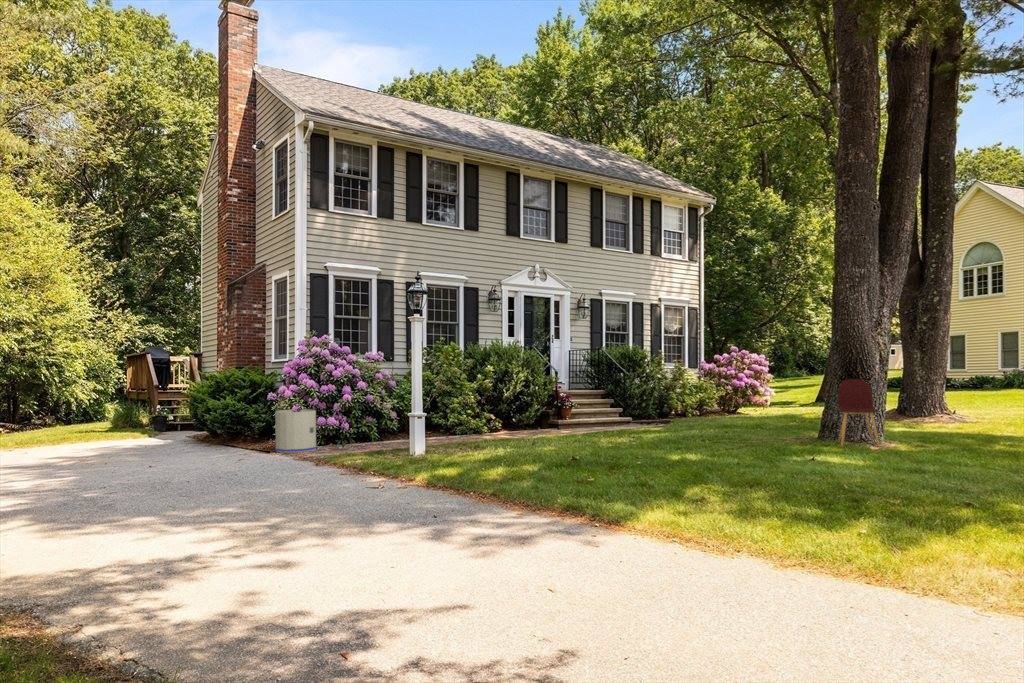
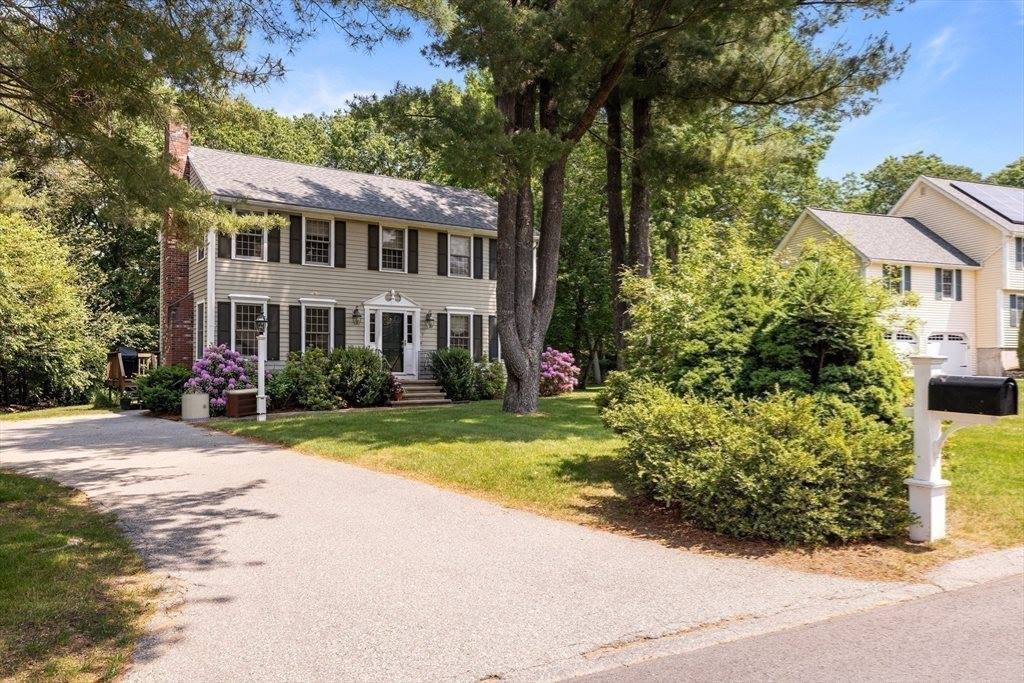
chair: present [838,379,880,448] -> none [503,375,529,417]
bench: none [339,402,397,448] -> present [225,388,266,418]

